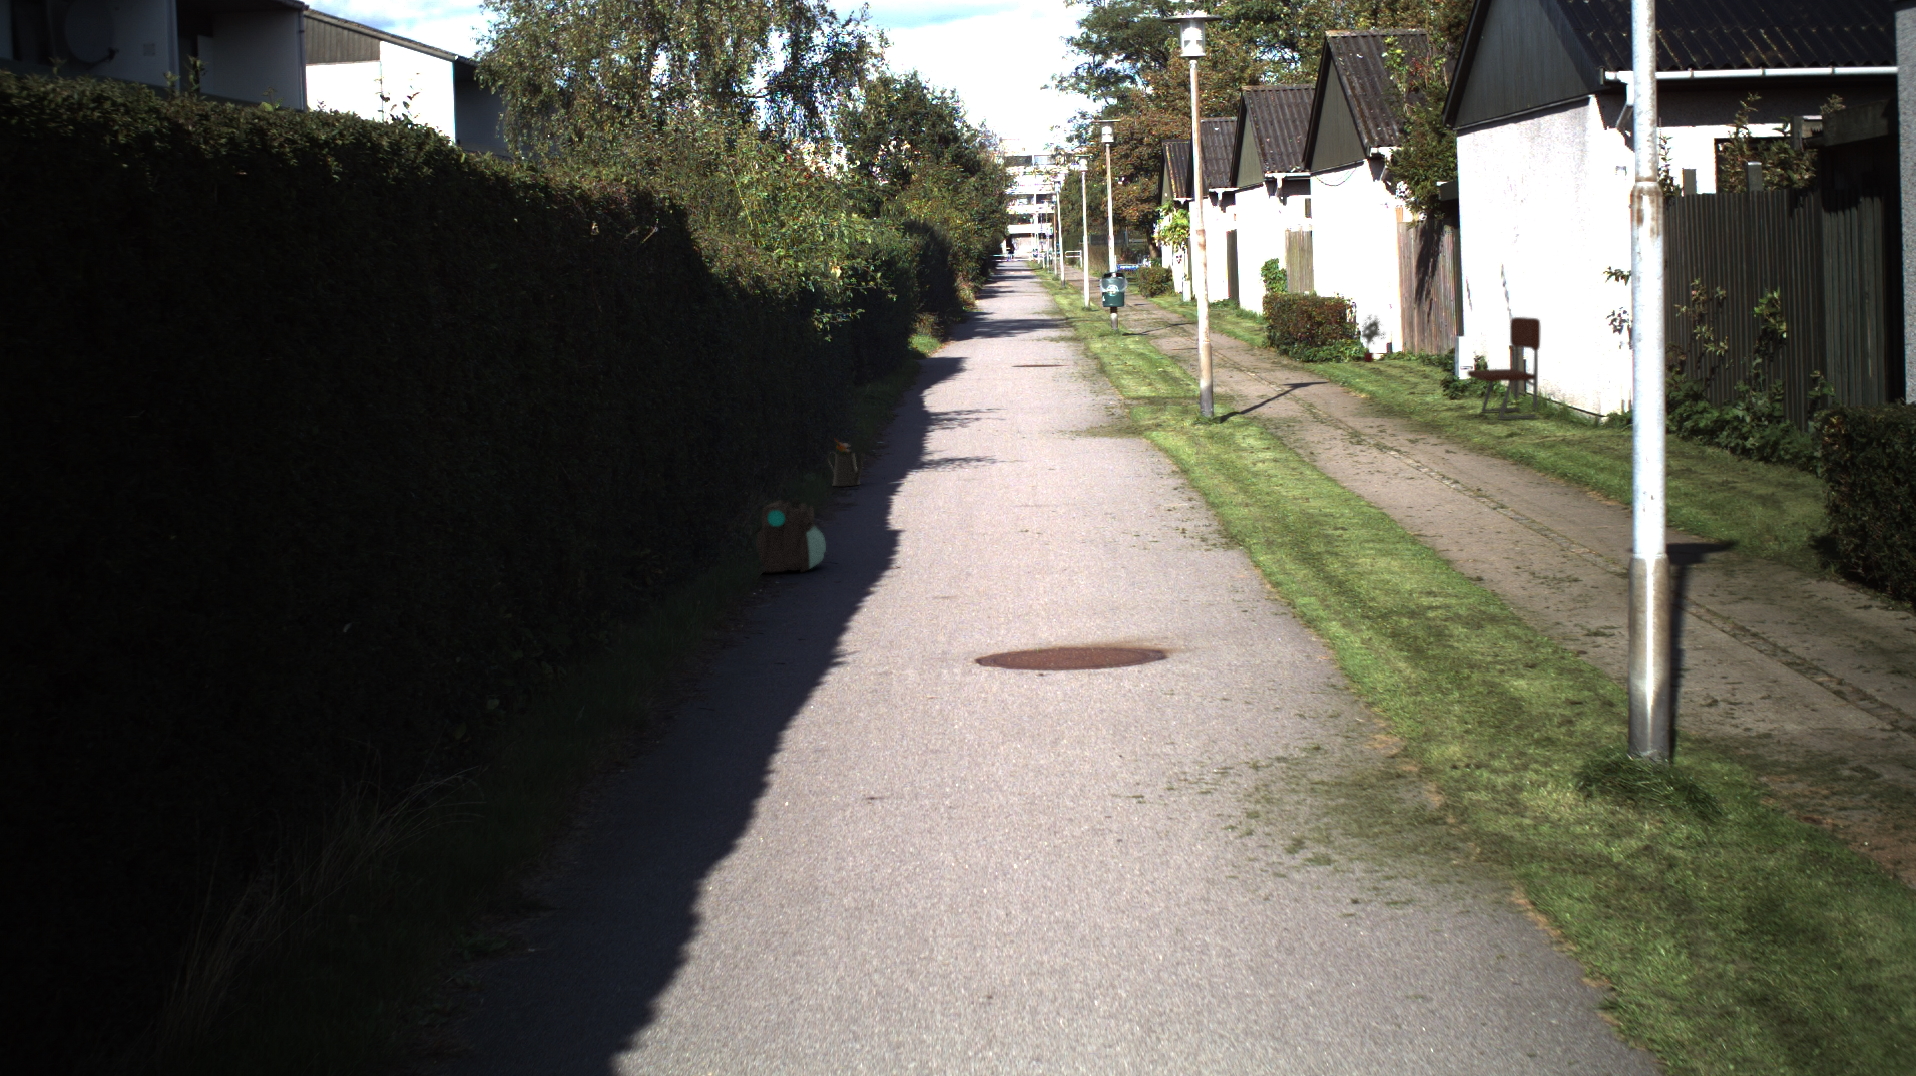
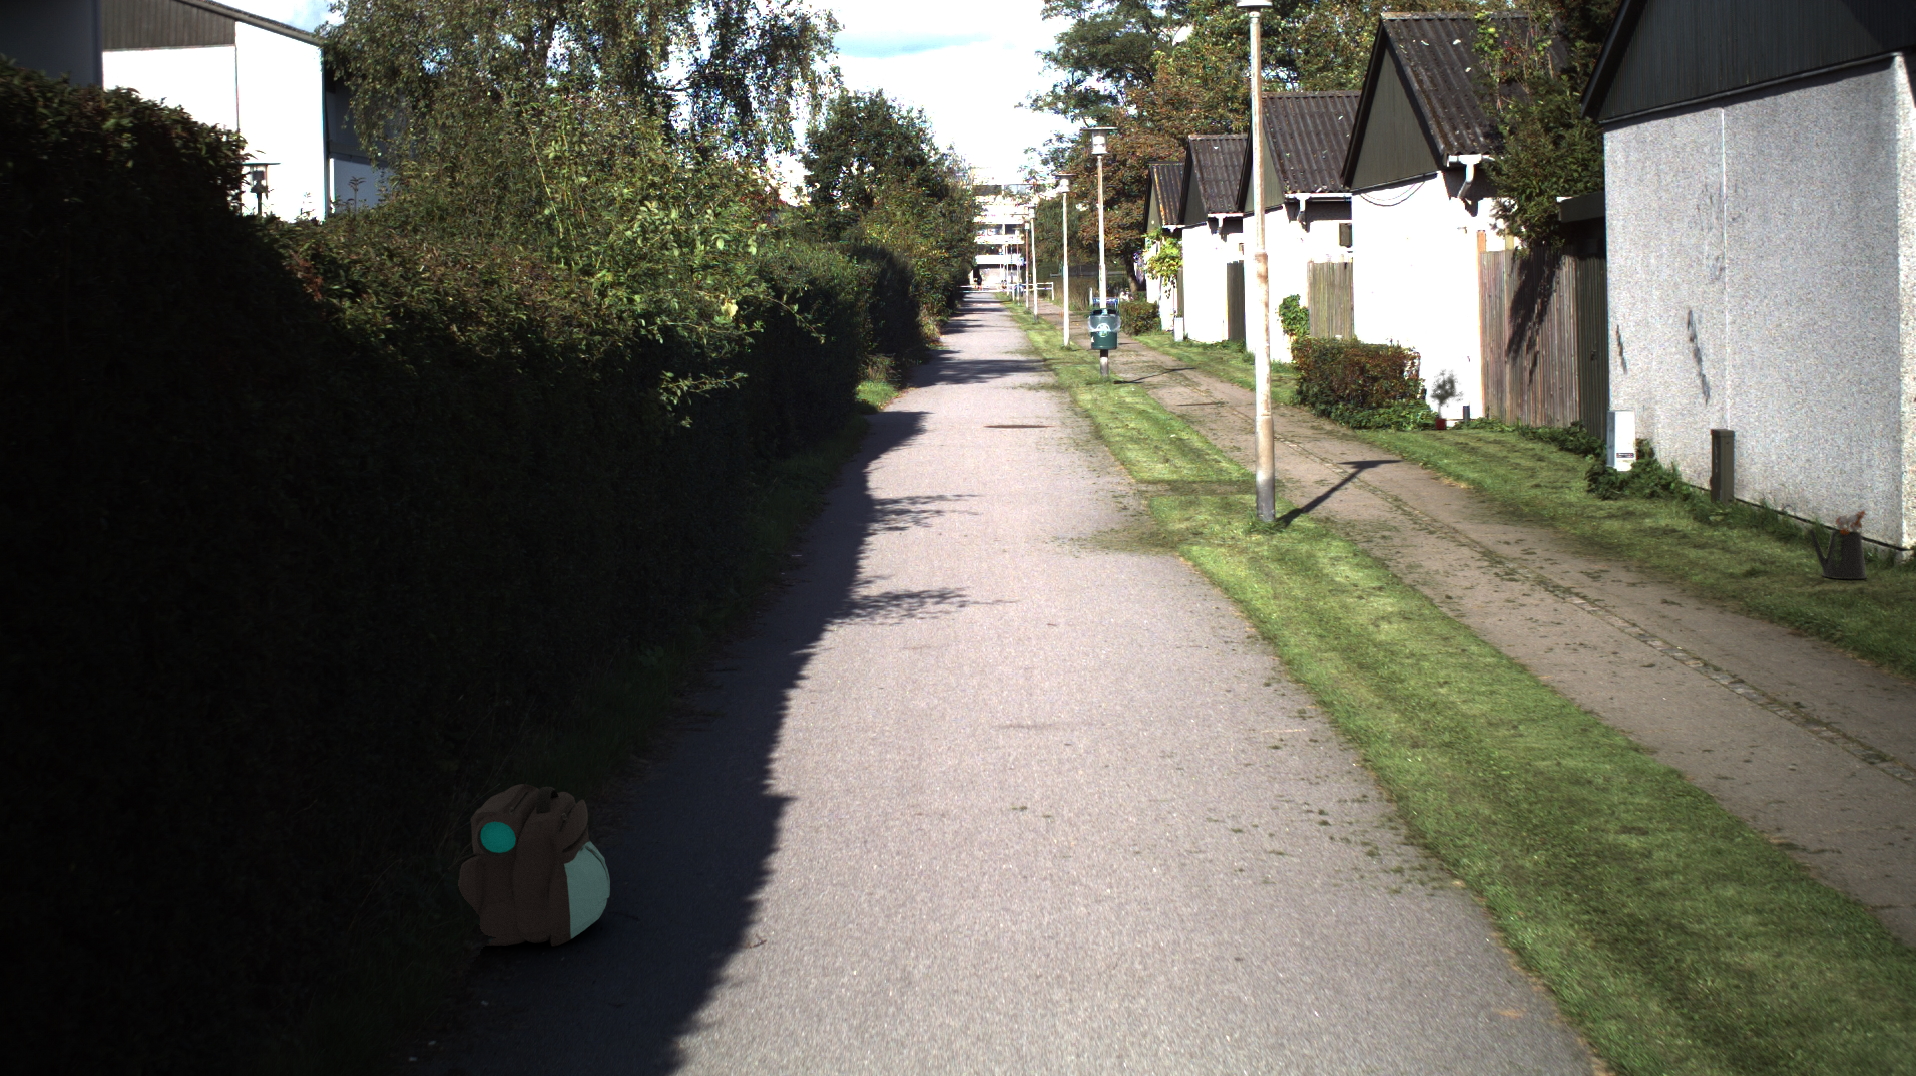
bench: present [1468,317,1541,420] -> none [1645,388,1769,540]
watering can: present [827,442,864,486] -> present [1810,511,1866,579]

